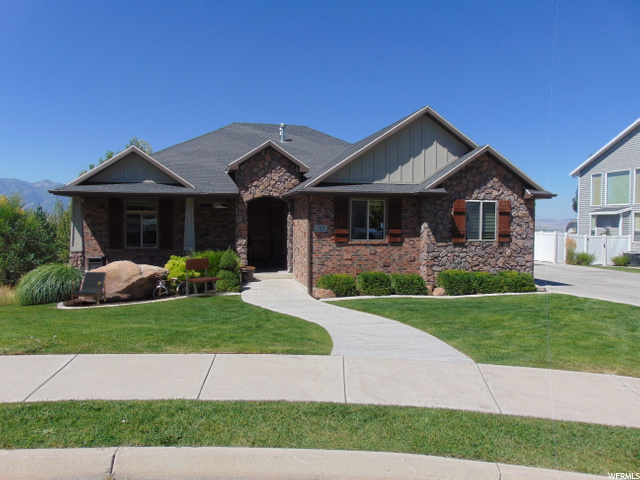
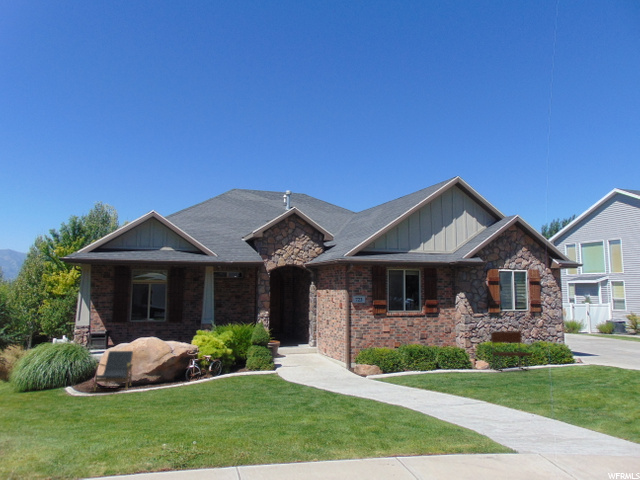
bench: present [185,258,221,297] -> present [491,331,532,371]

